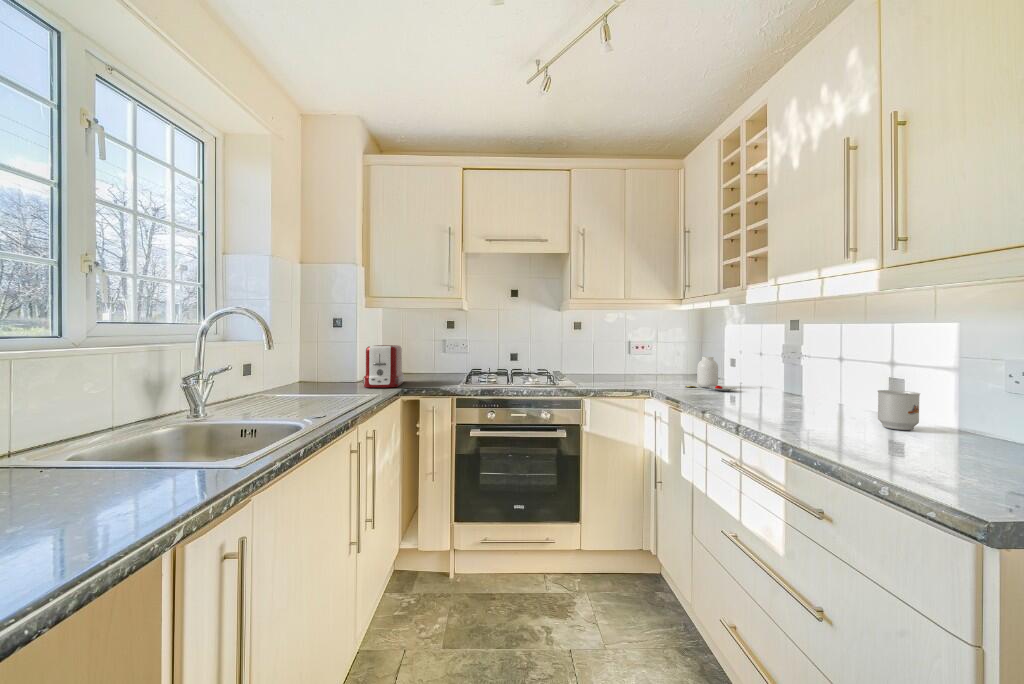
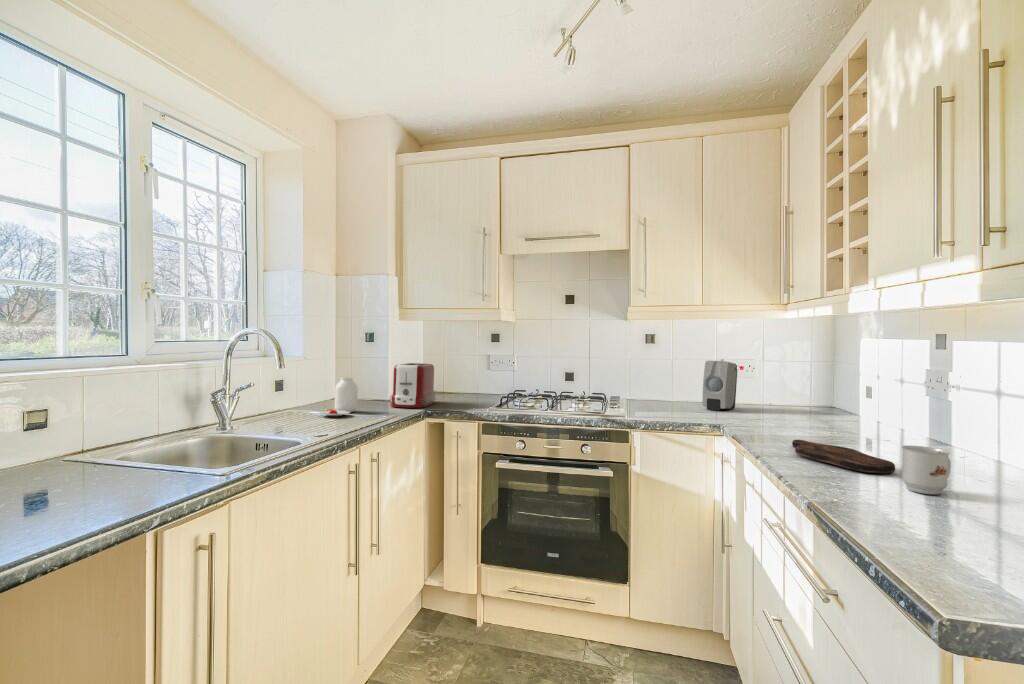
soap dispenser: none [638,335,663,377] -> present [702,361,738,411]
jar: present [691,356,737,391] -> present [319,377,358,416]
cutting board: none [748,394,854,416] -> present [792,440,895,473]

